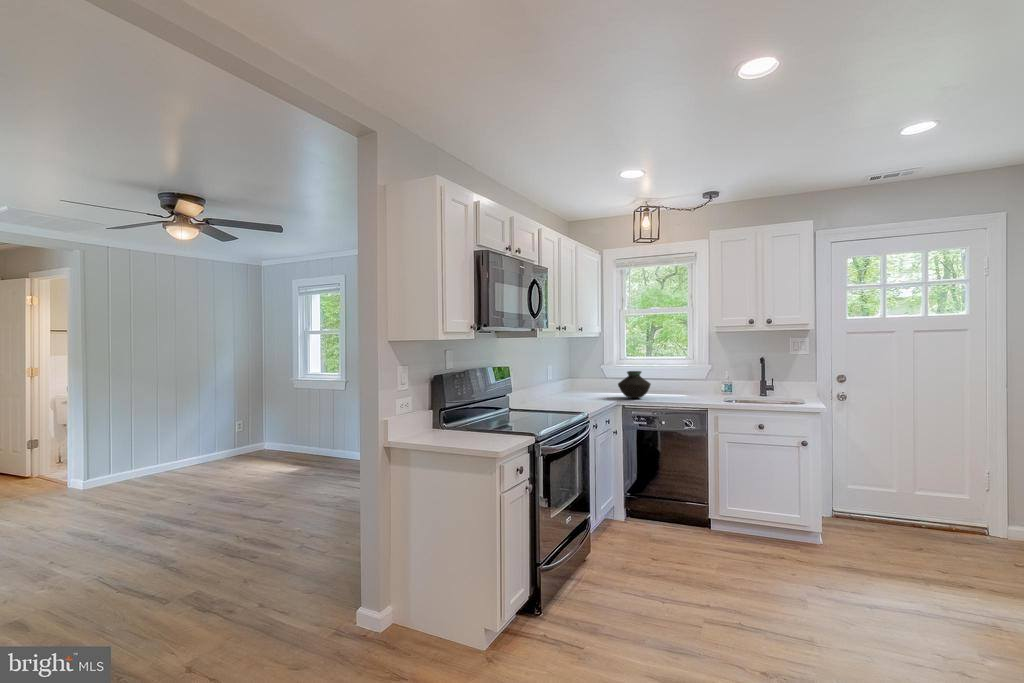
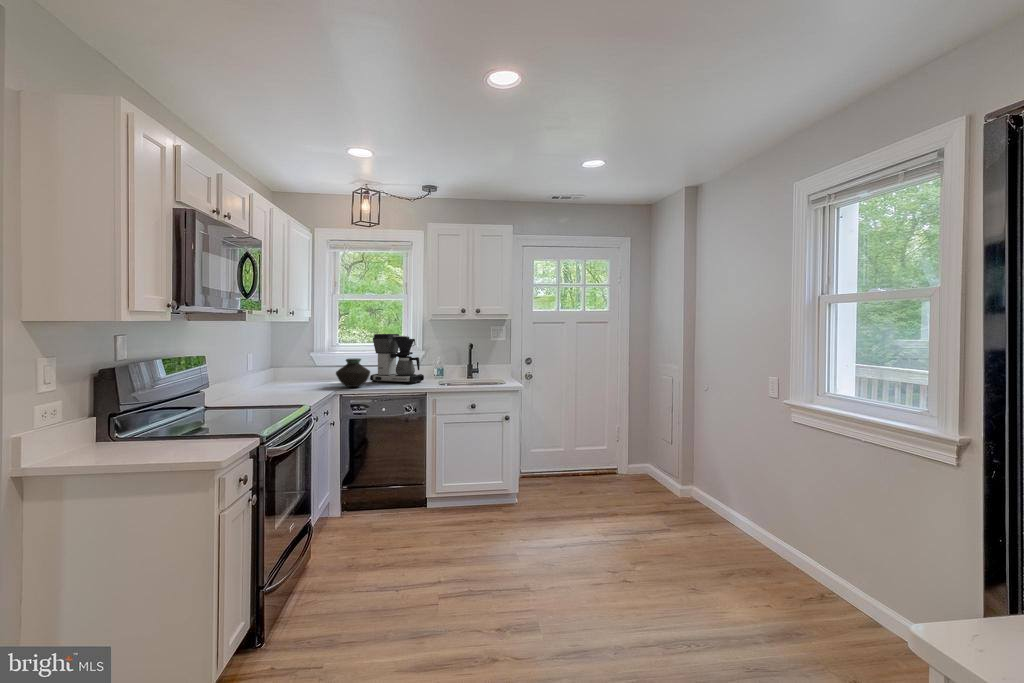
coffee maker: none [653,347,708,398] -> present [370,334,424,384]

